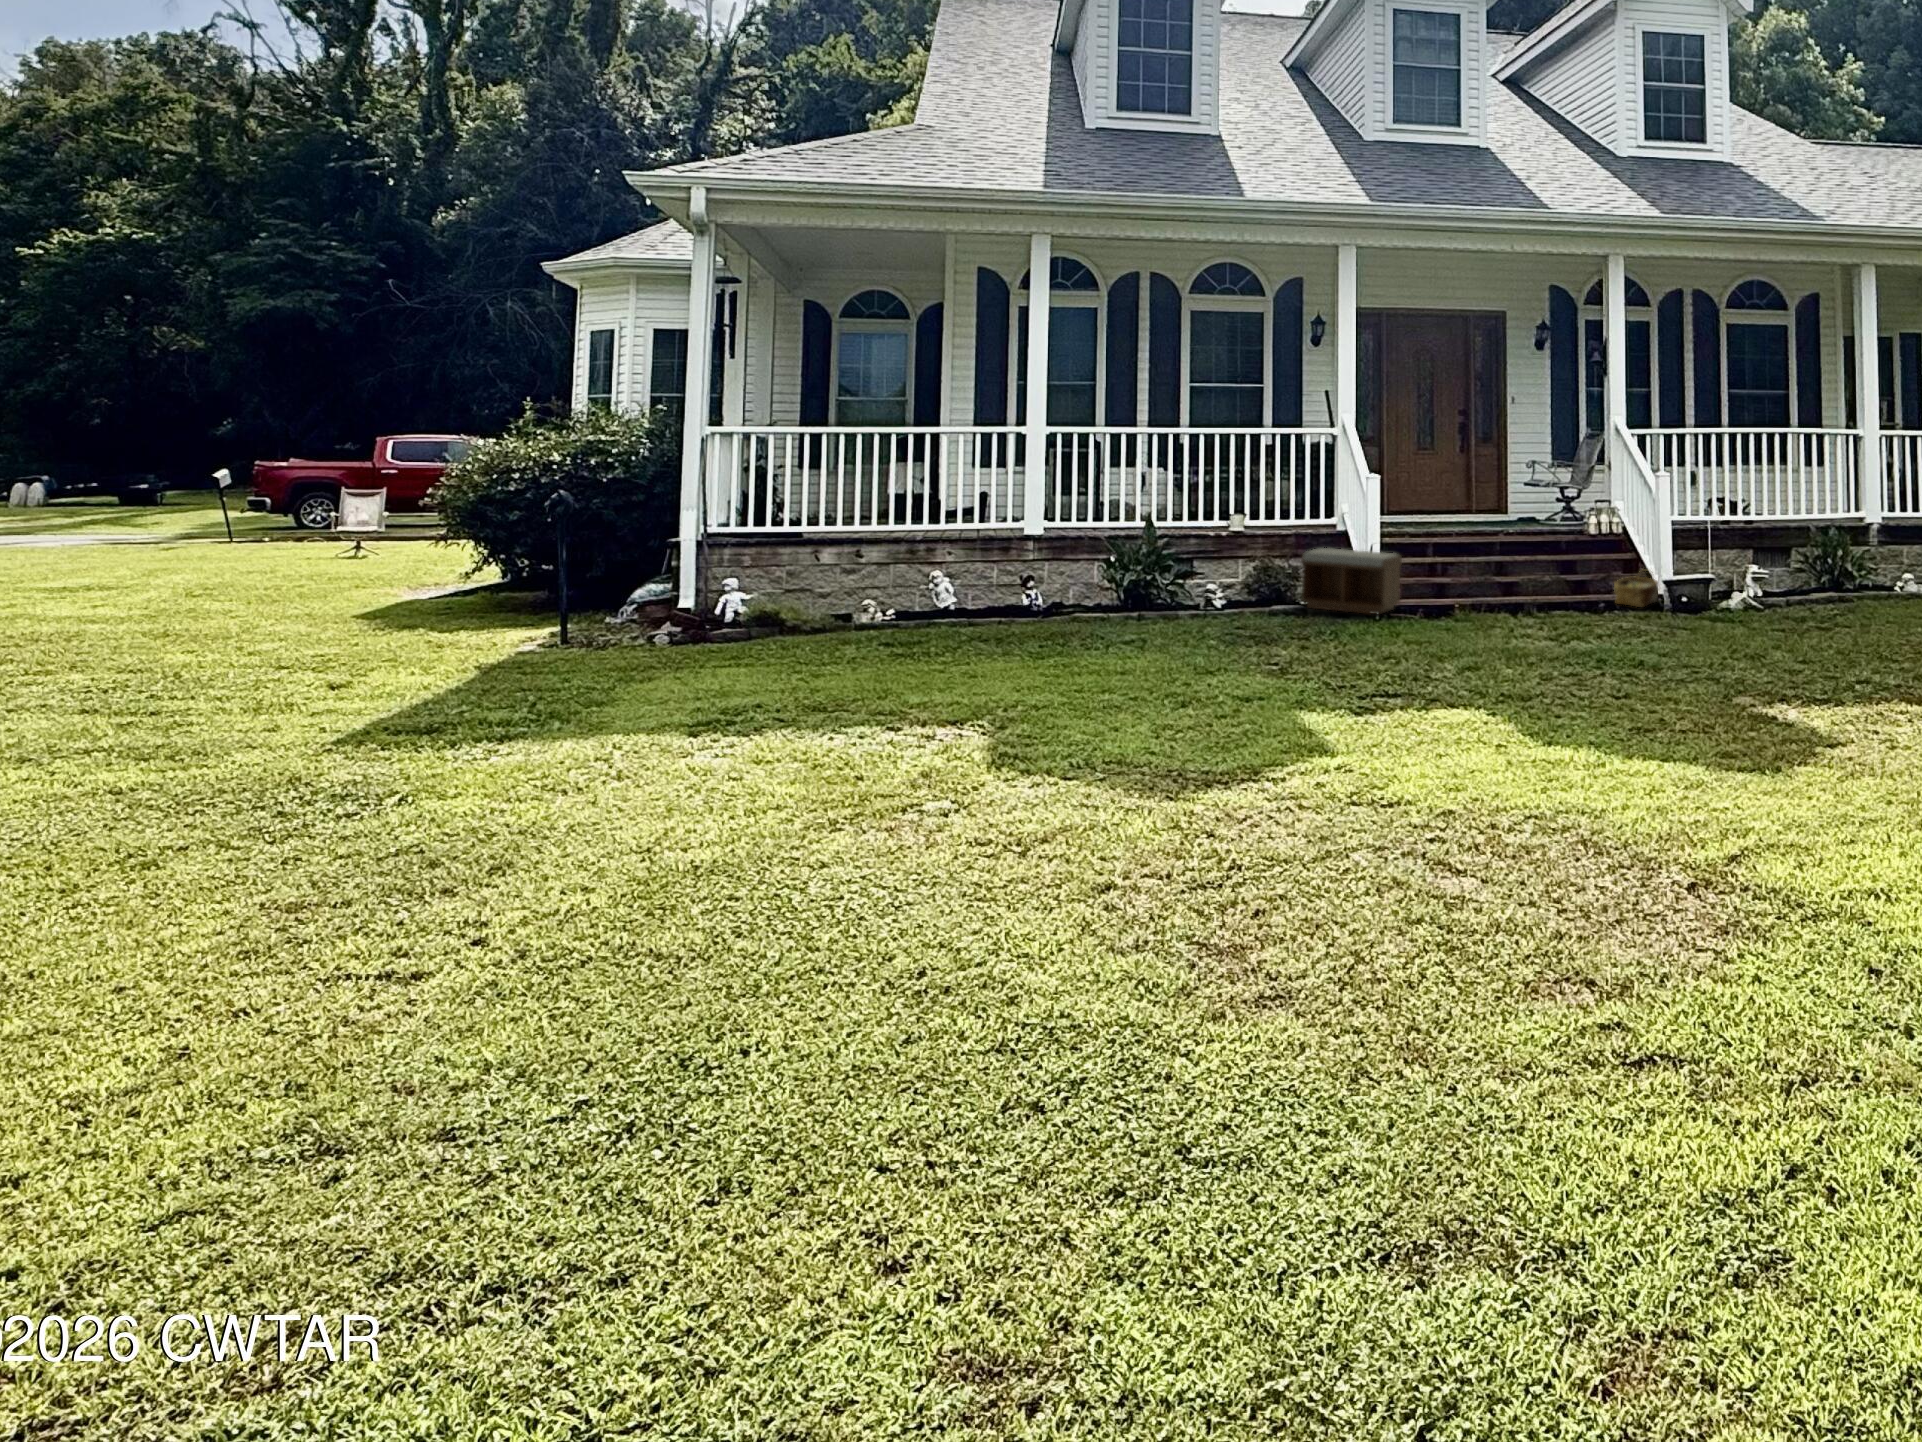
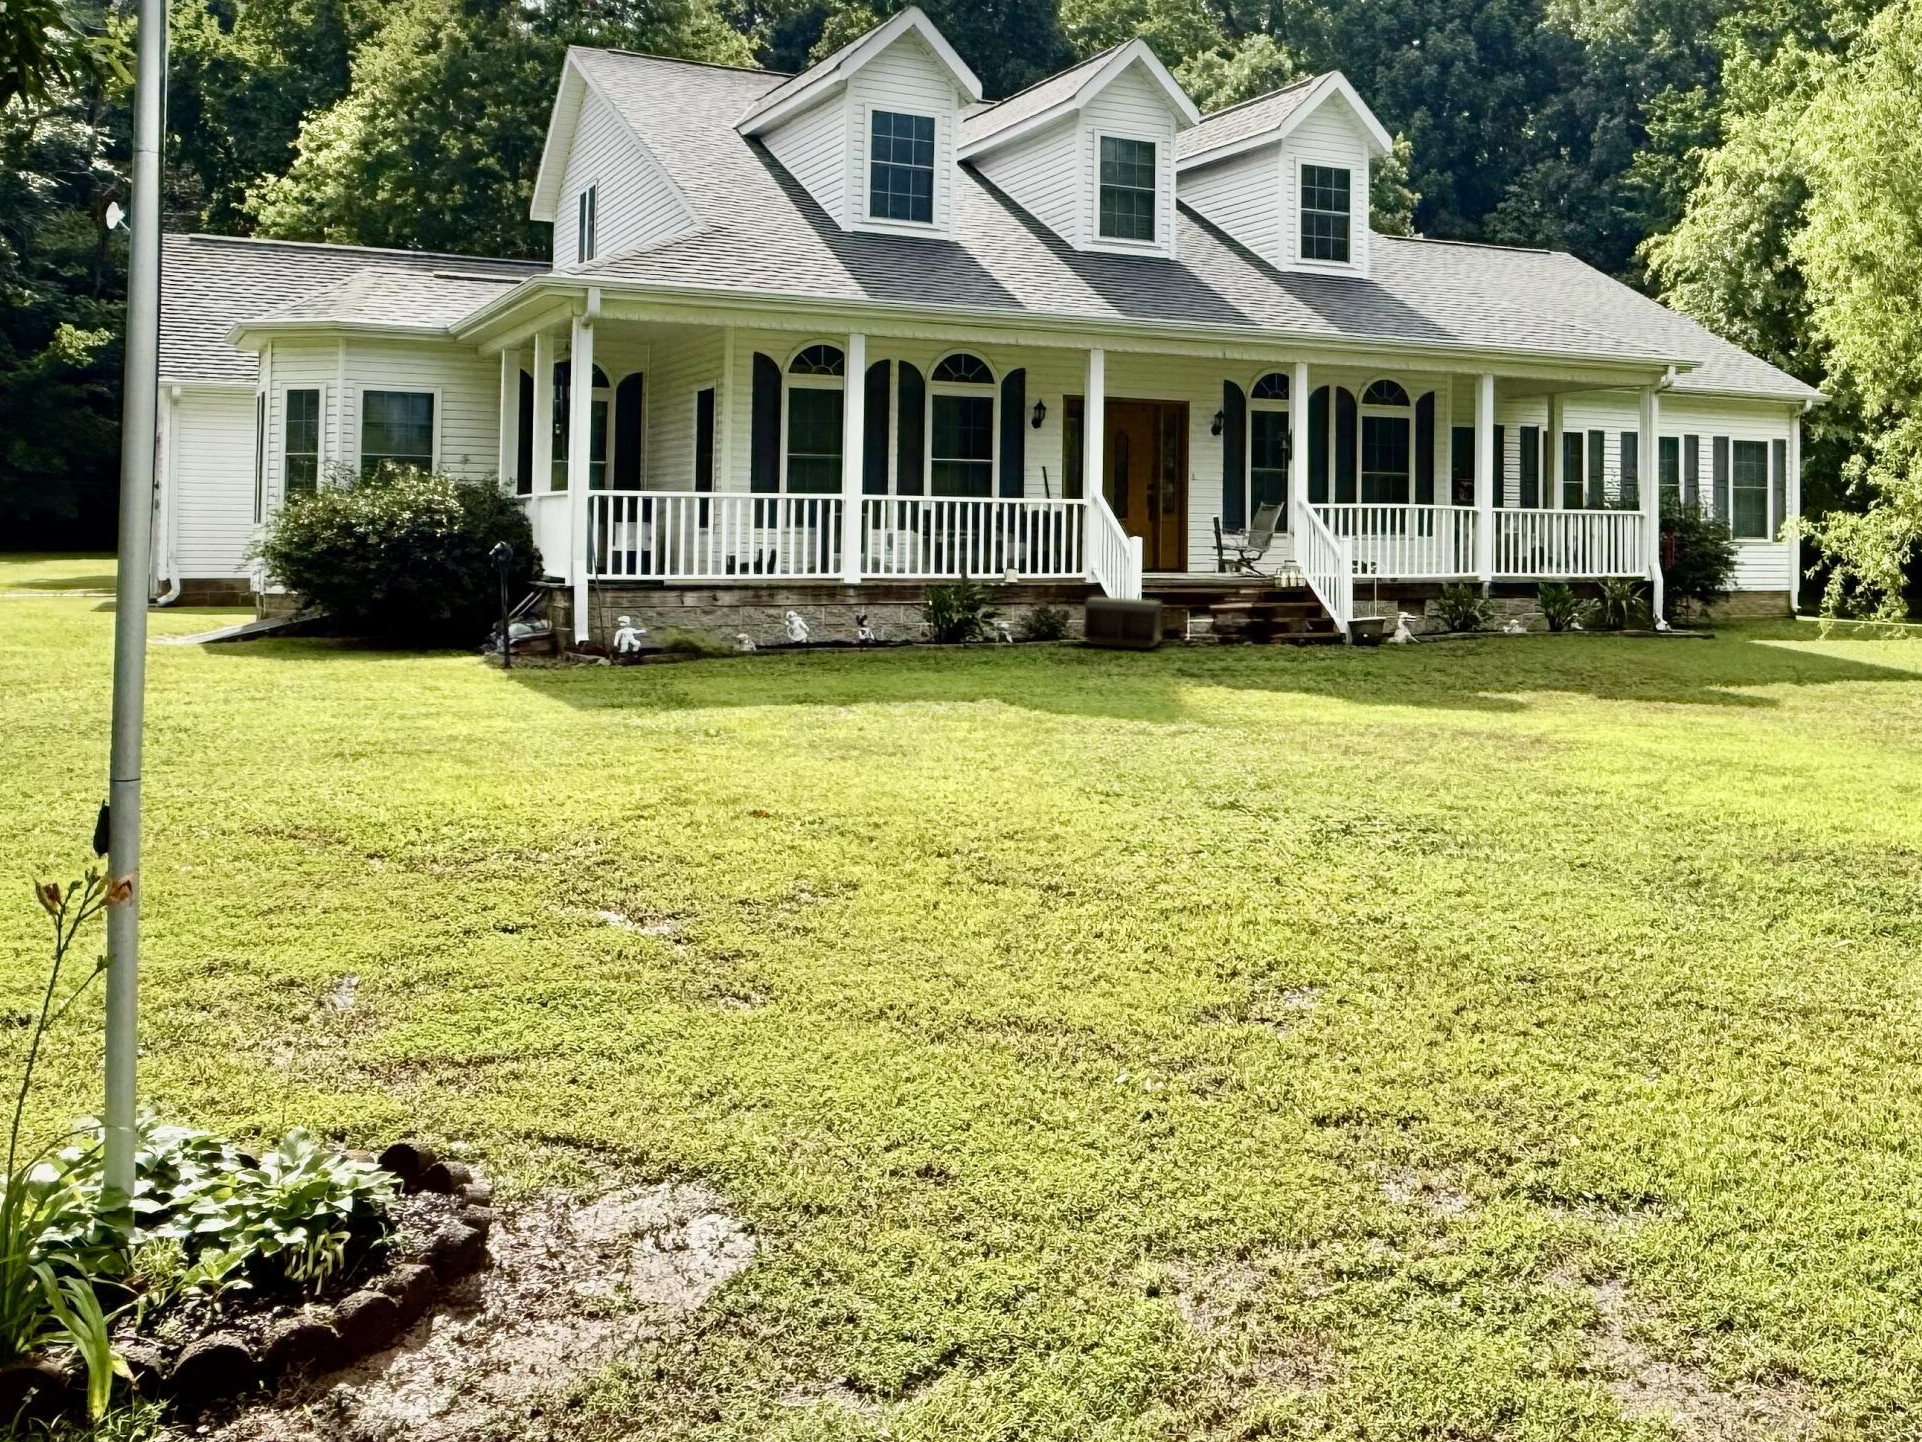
woven basket: present [1614,569,1658,607] -> none [1313,614,1346,643]

